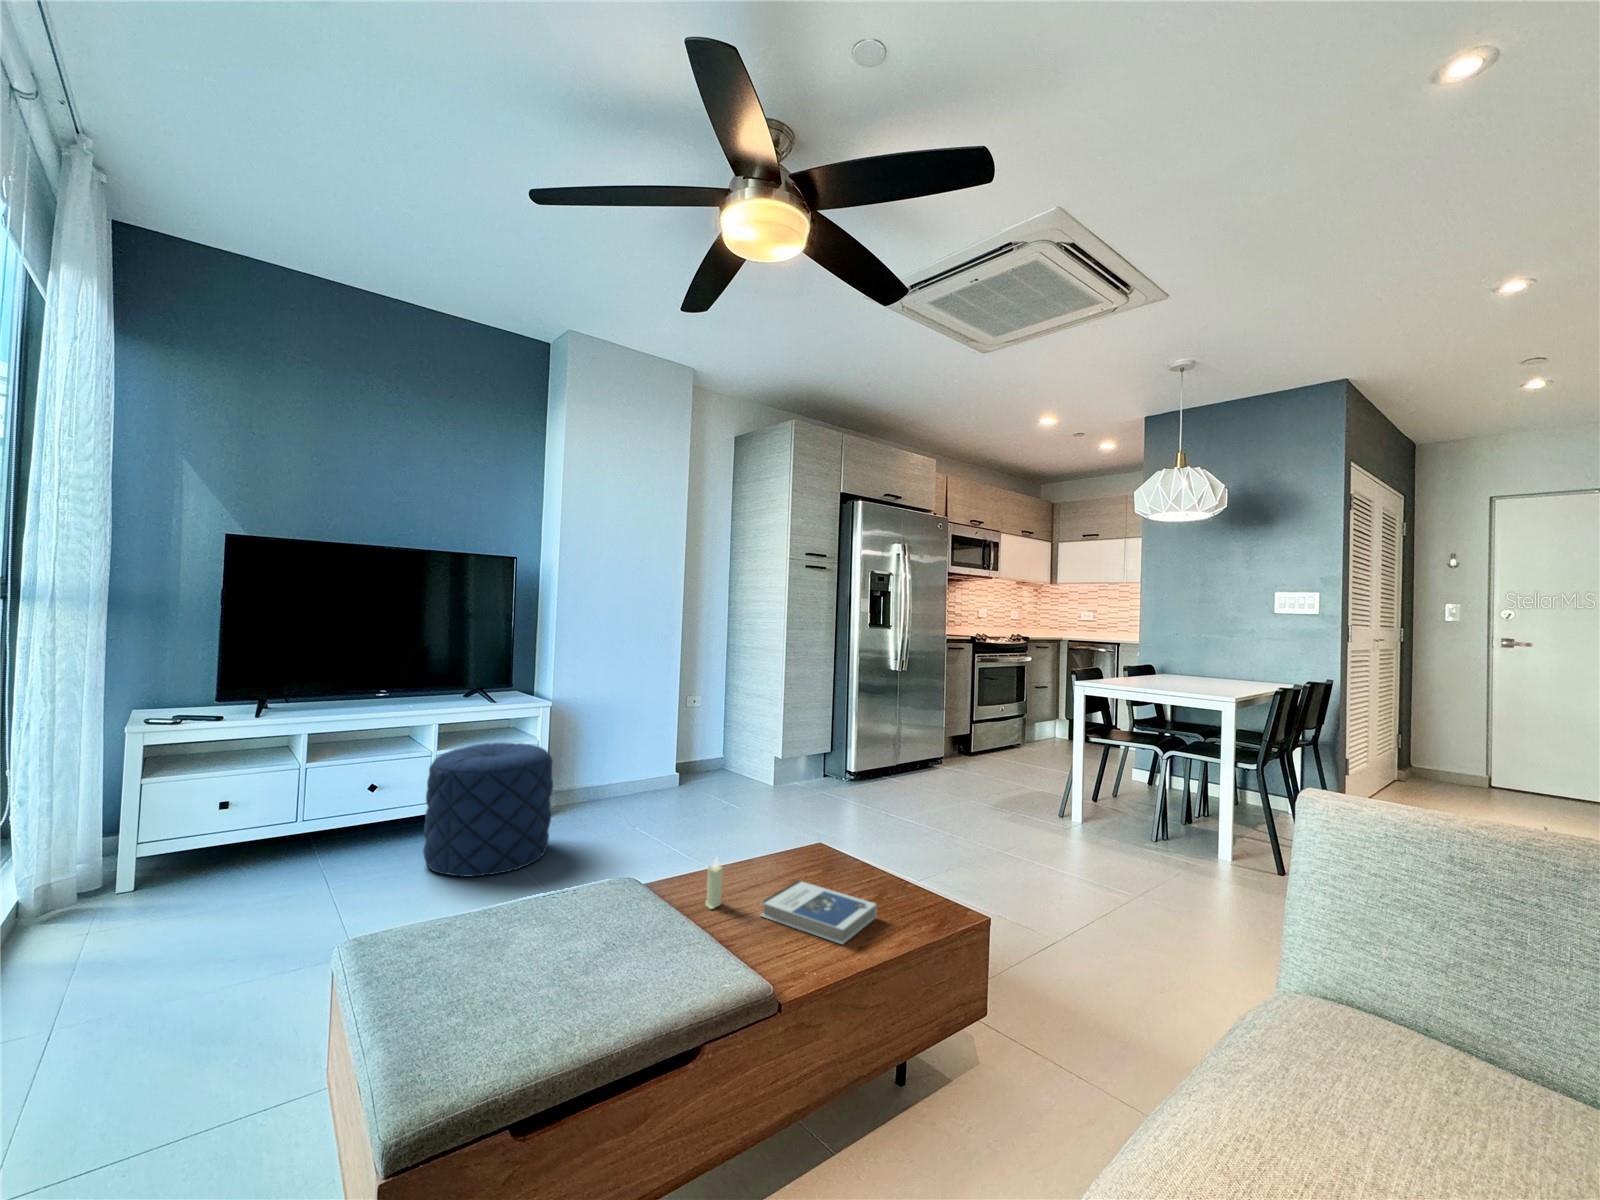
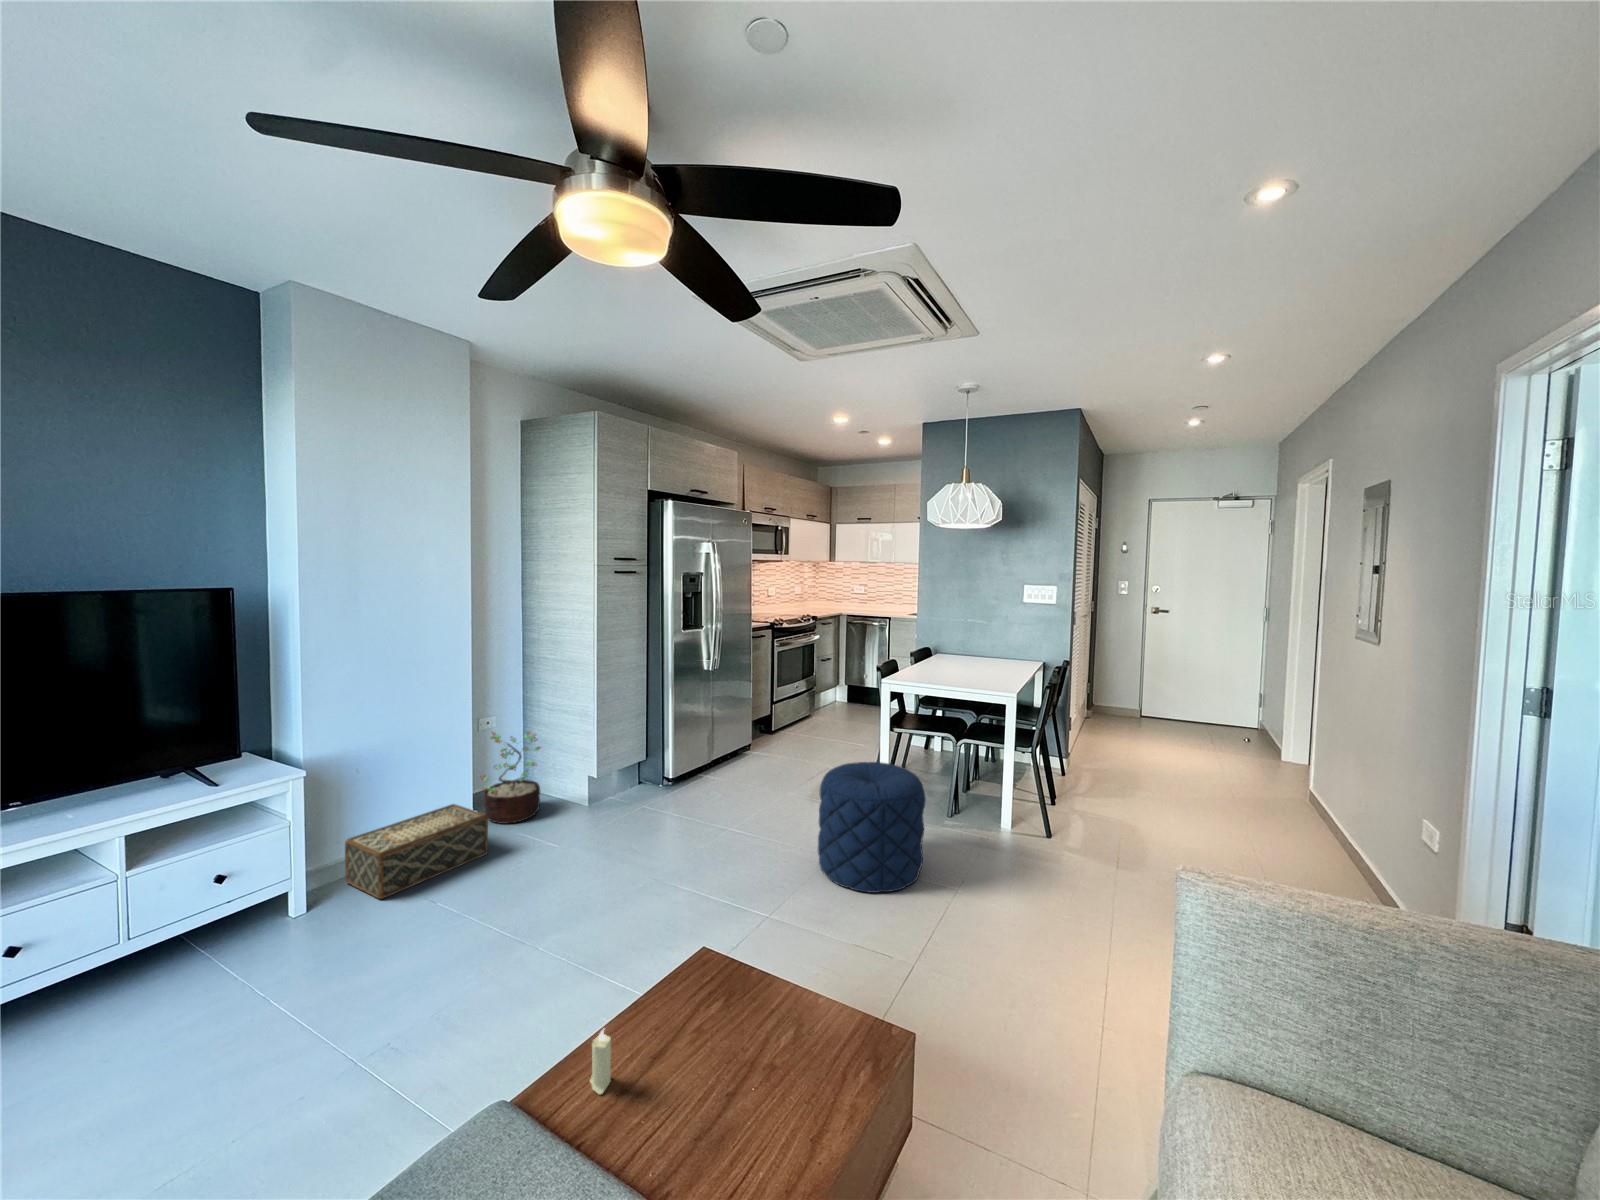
decorative plant: none [682,705,736,791] -> present [483,732,540,824]
pouf: present [423,743,553,877] -> present [818,762,926,893]
woven basket: none [574,762,683,823] -> present [345,804,488,899]
hardback book: present [760,881,877,944] -> none [663,1014,790,1109]

